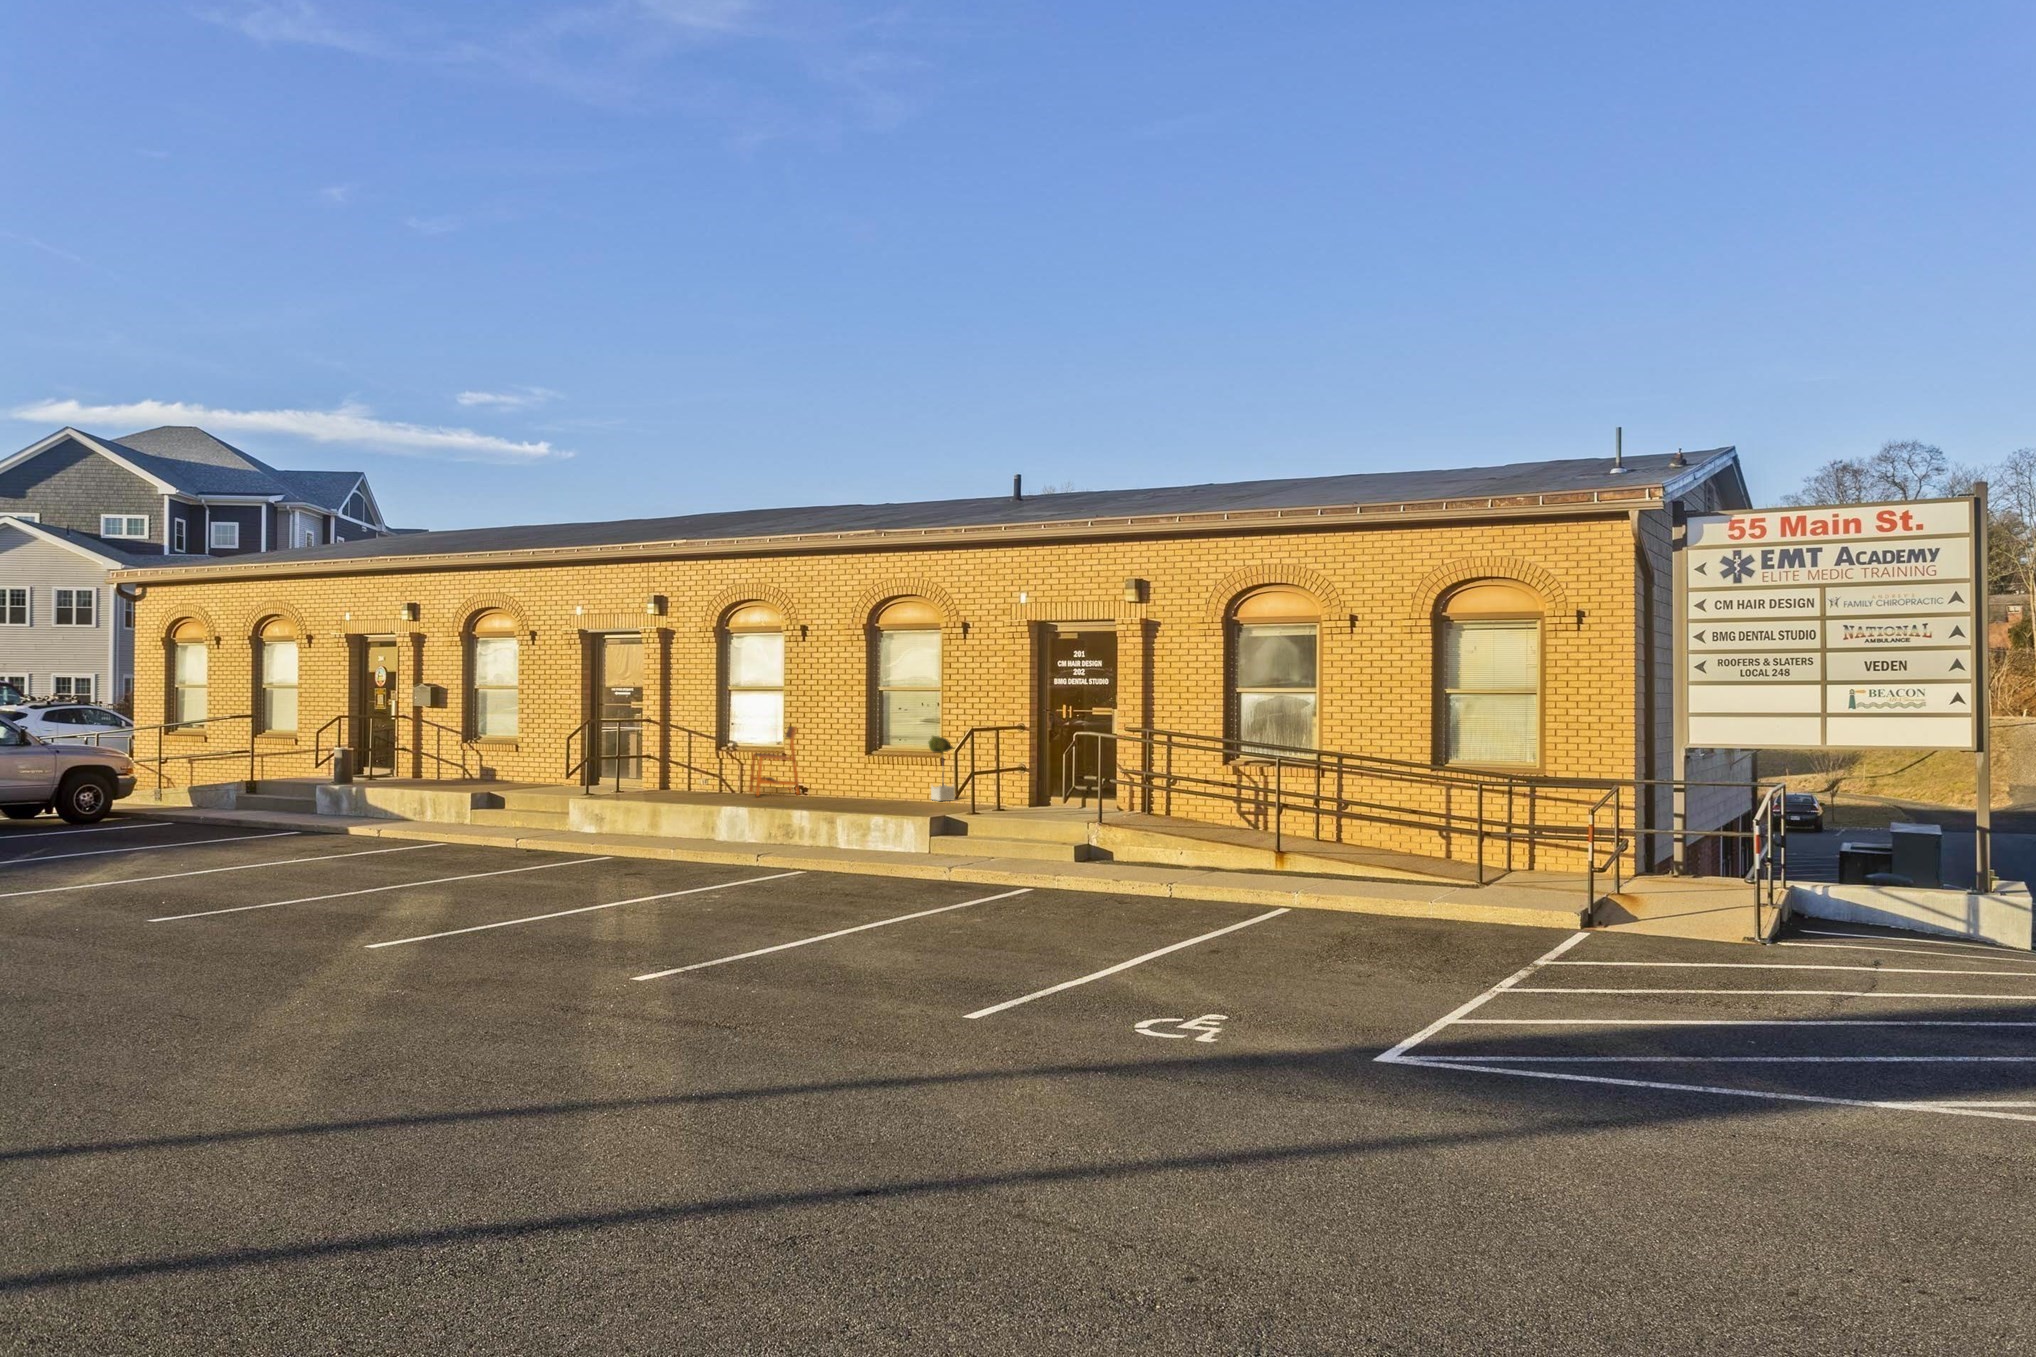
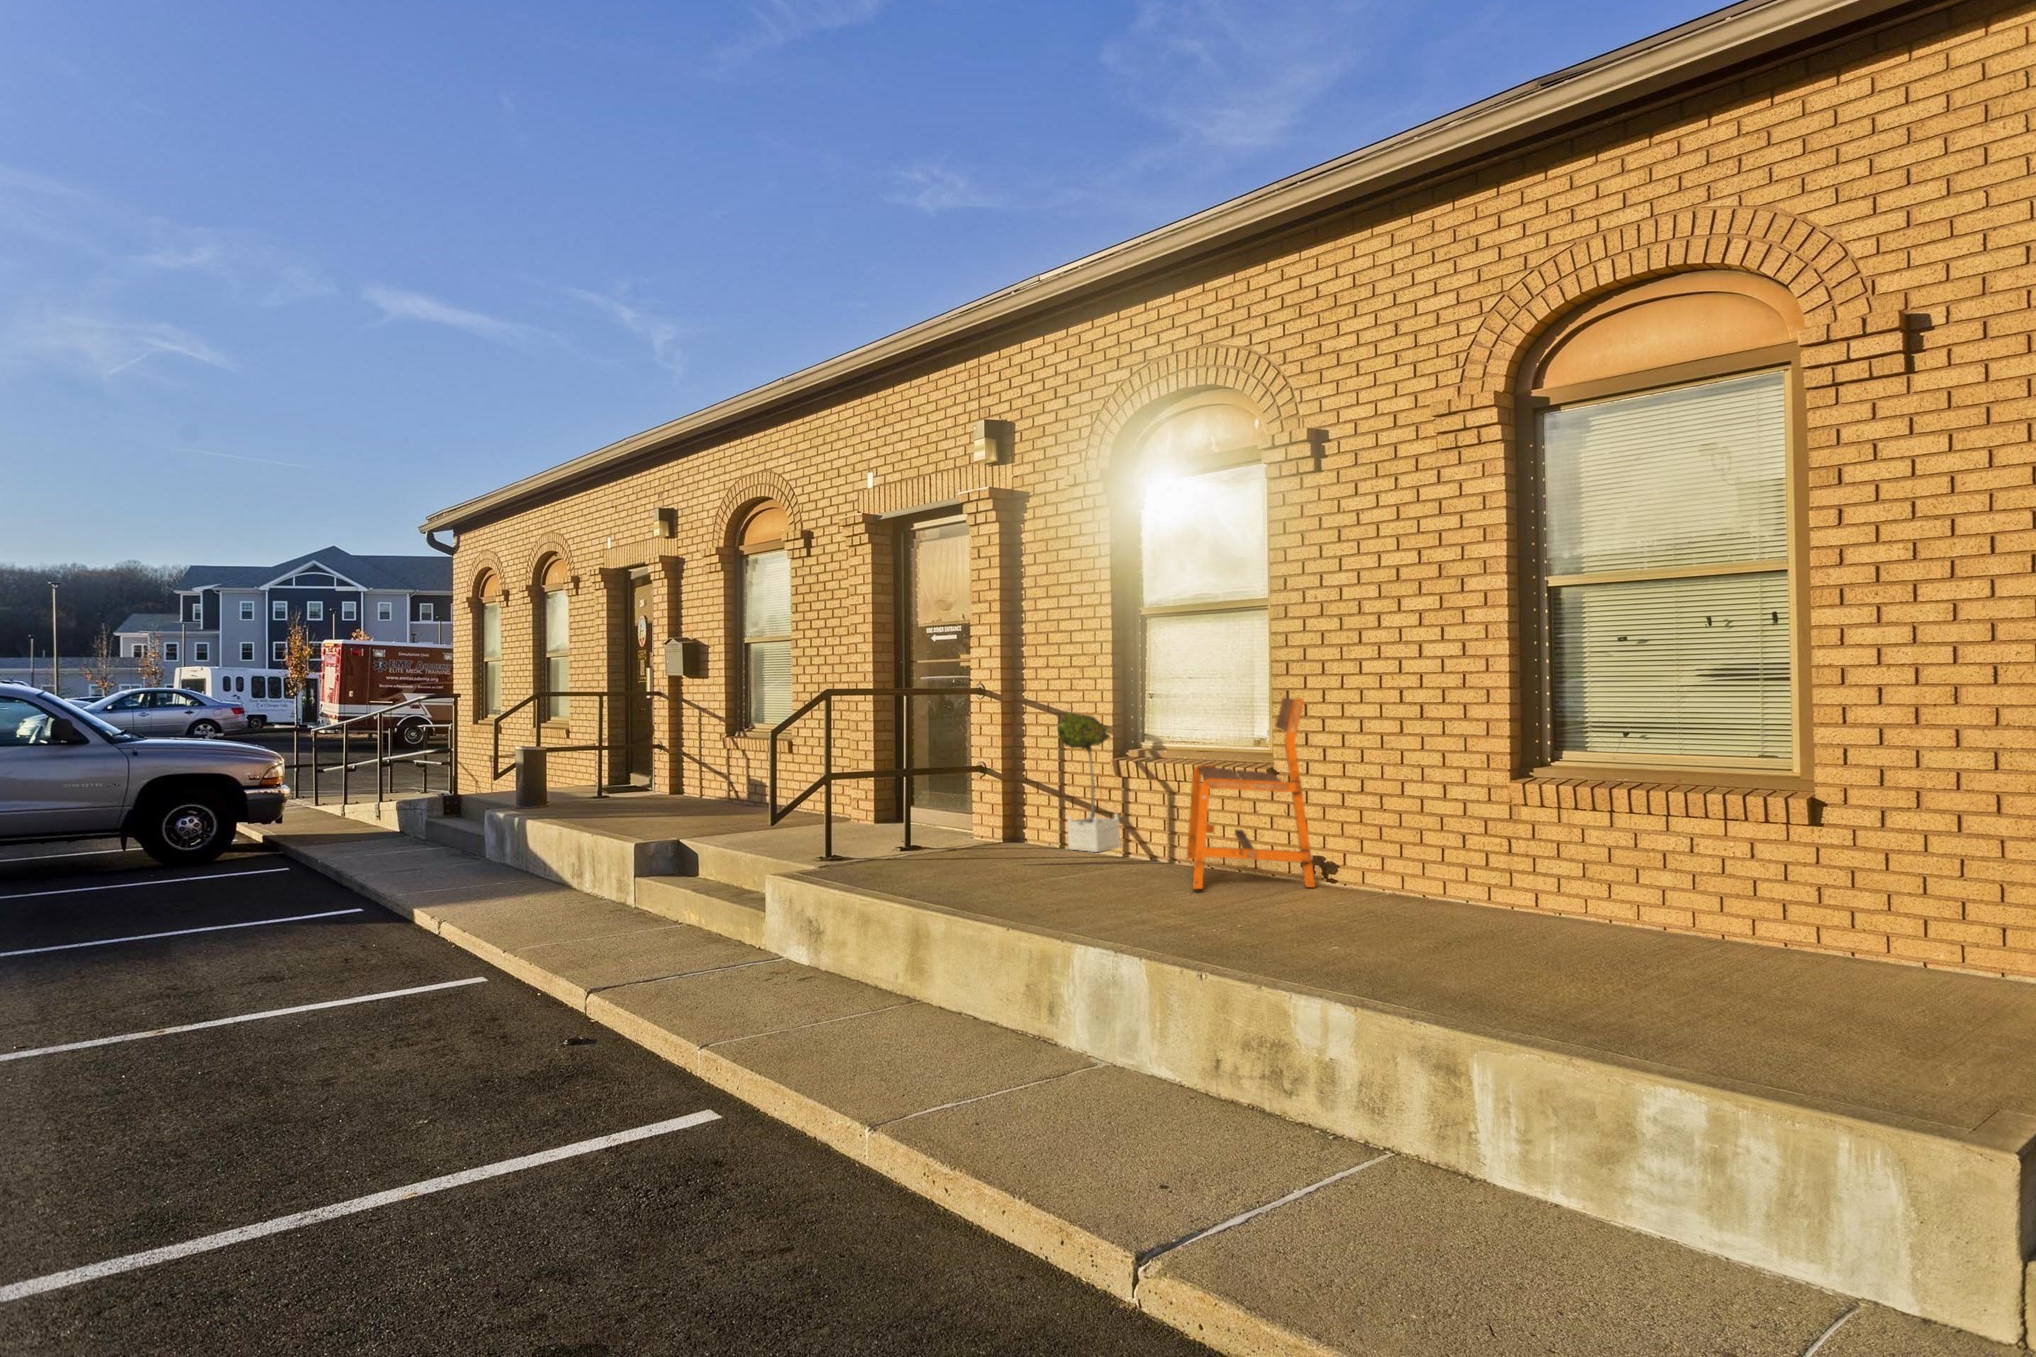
potted tree: present [928,736,955,801] -> present [1057,711,1121,852]

